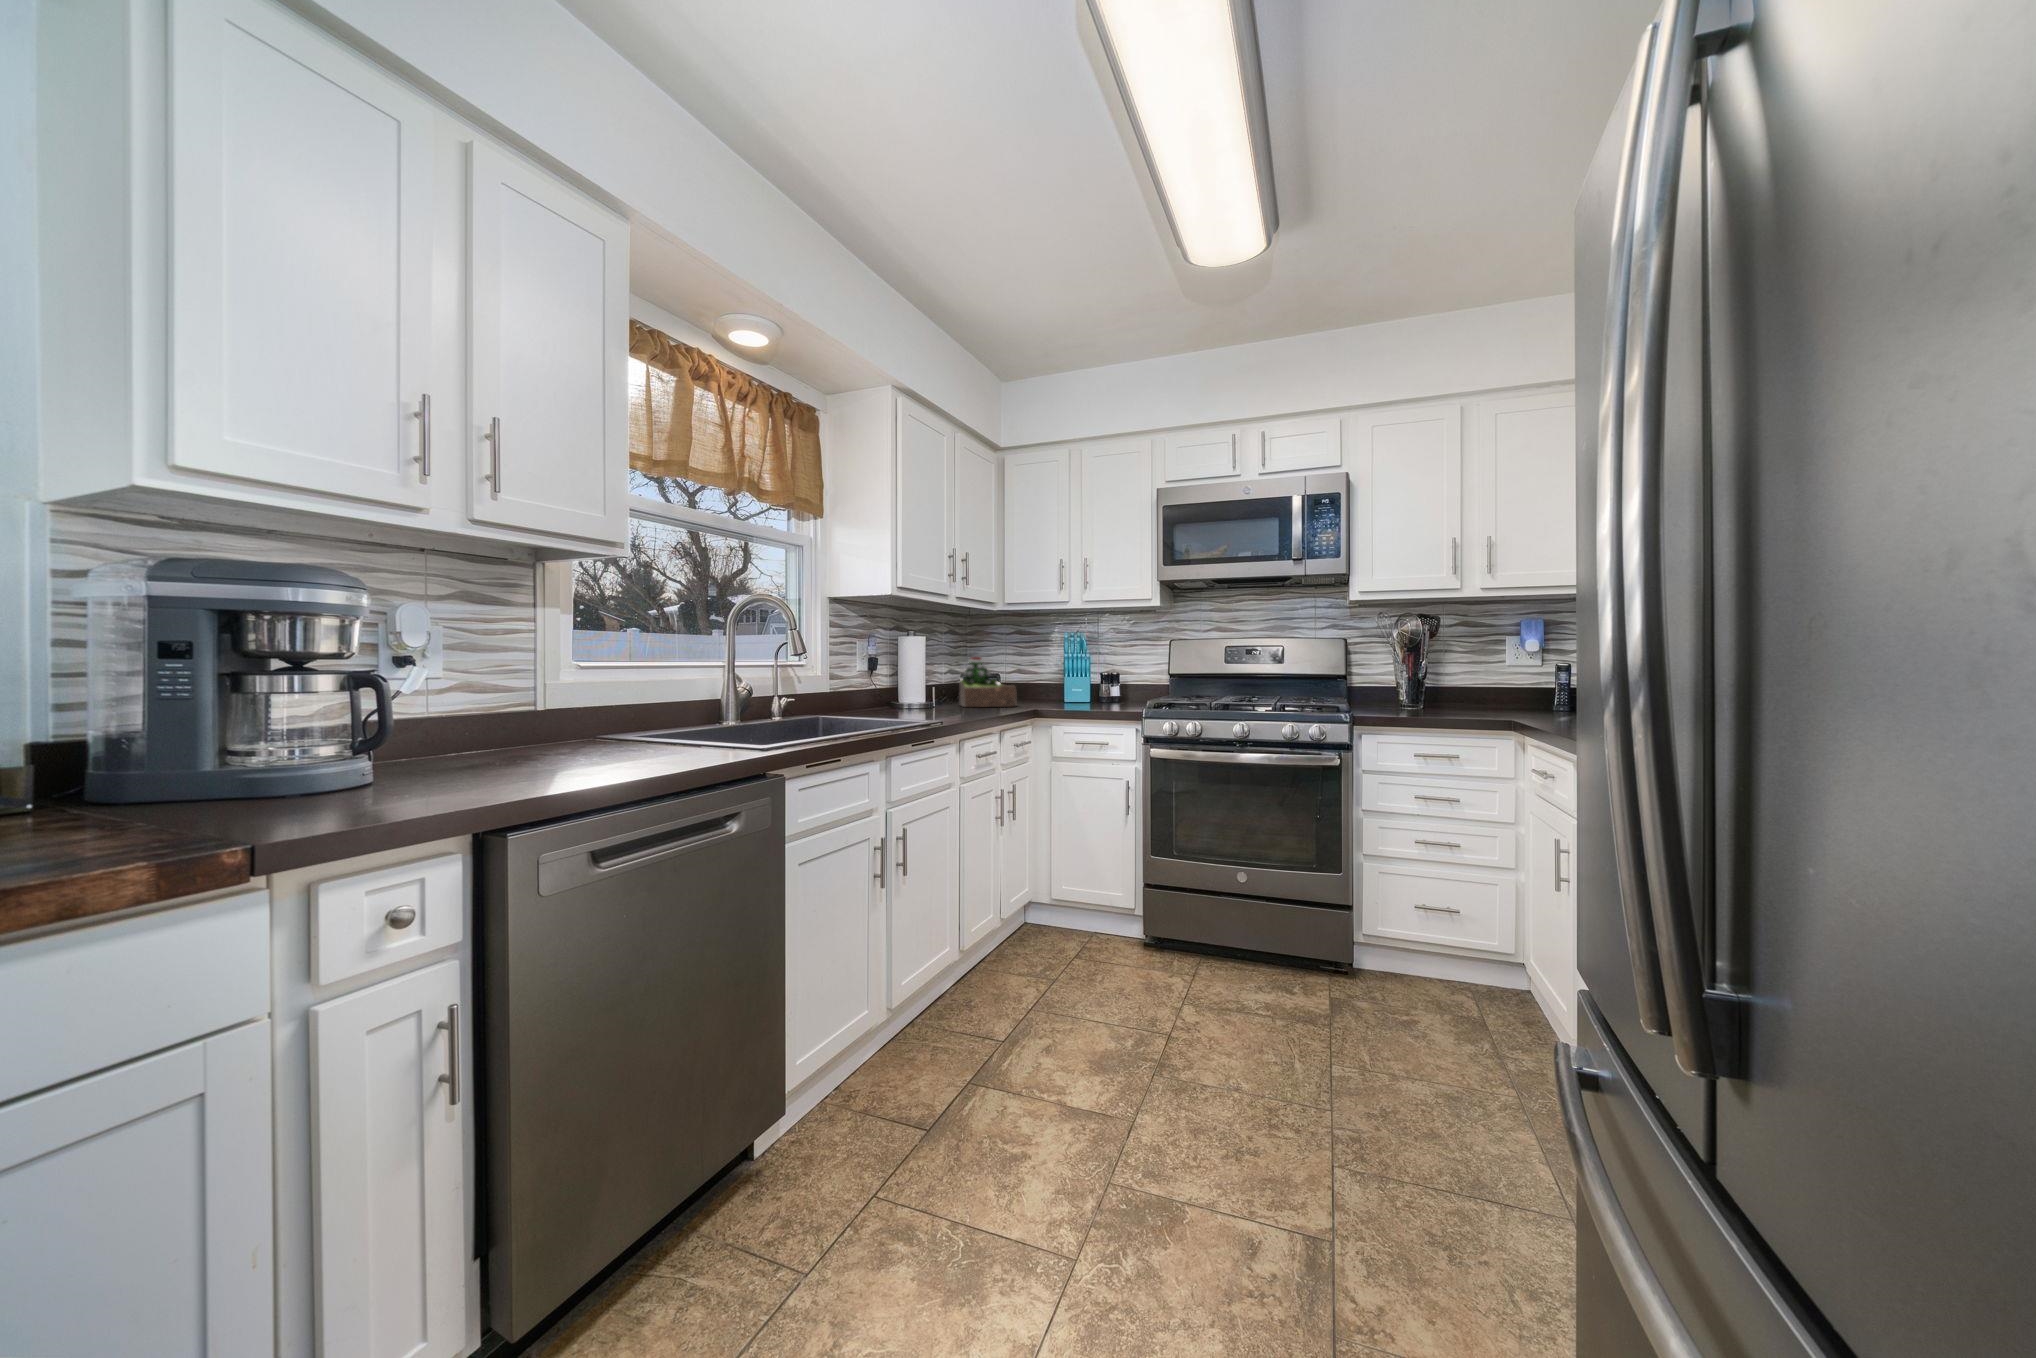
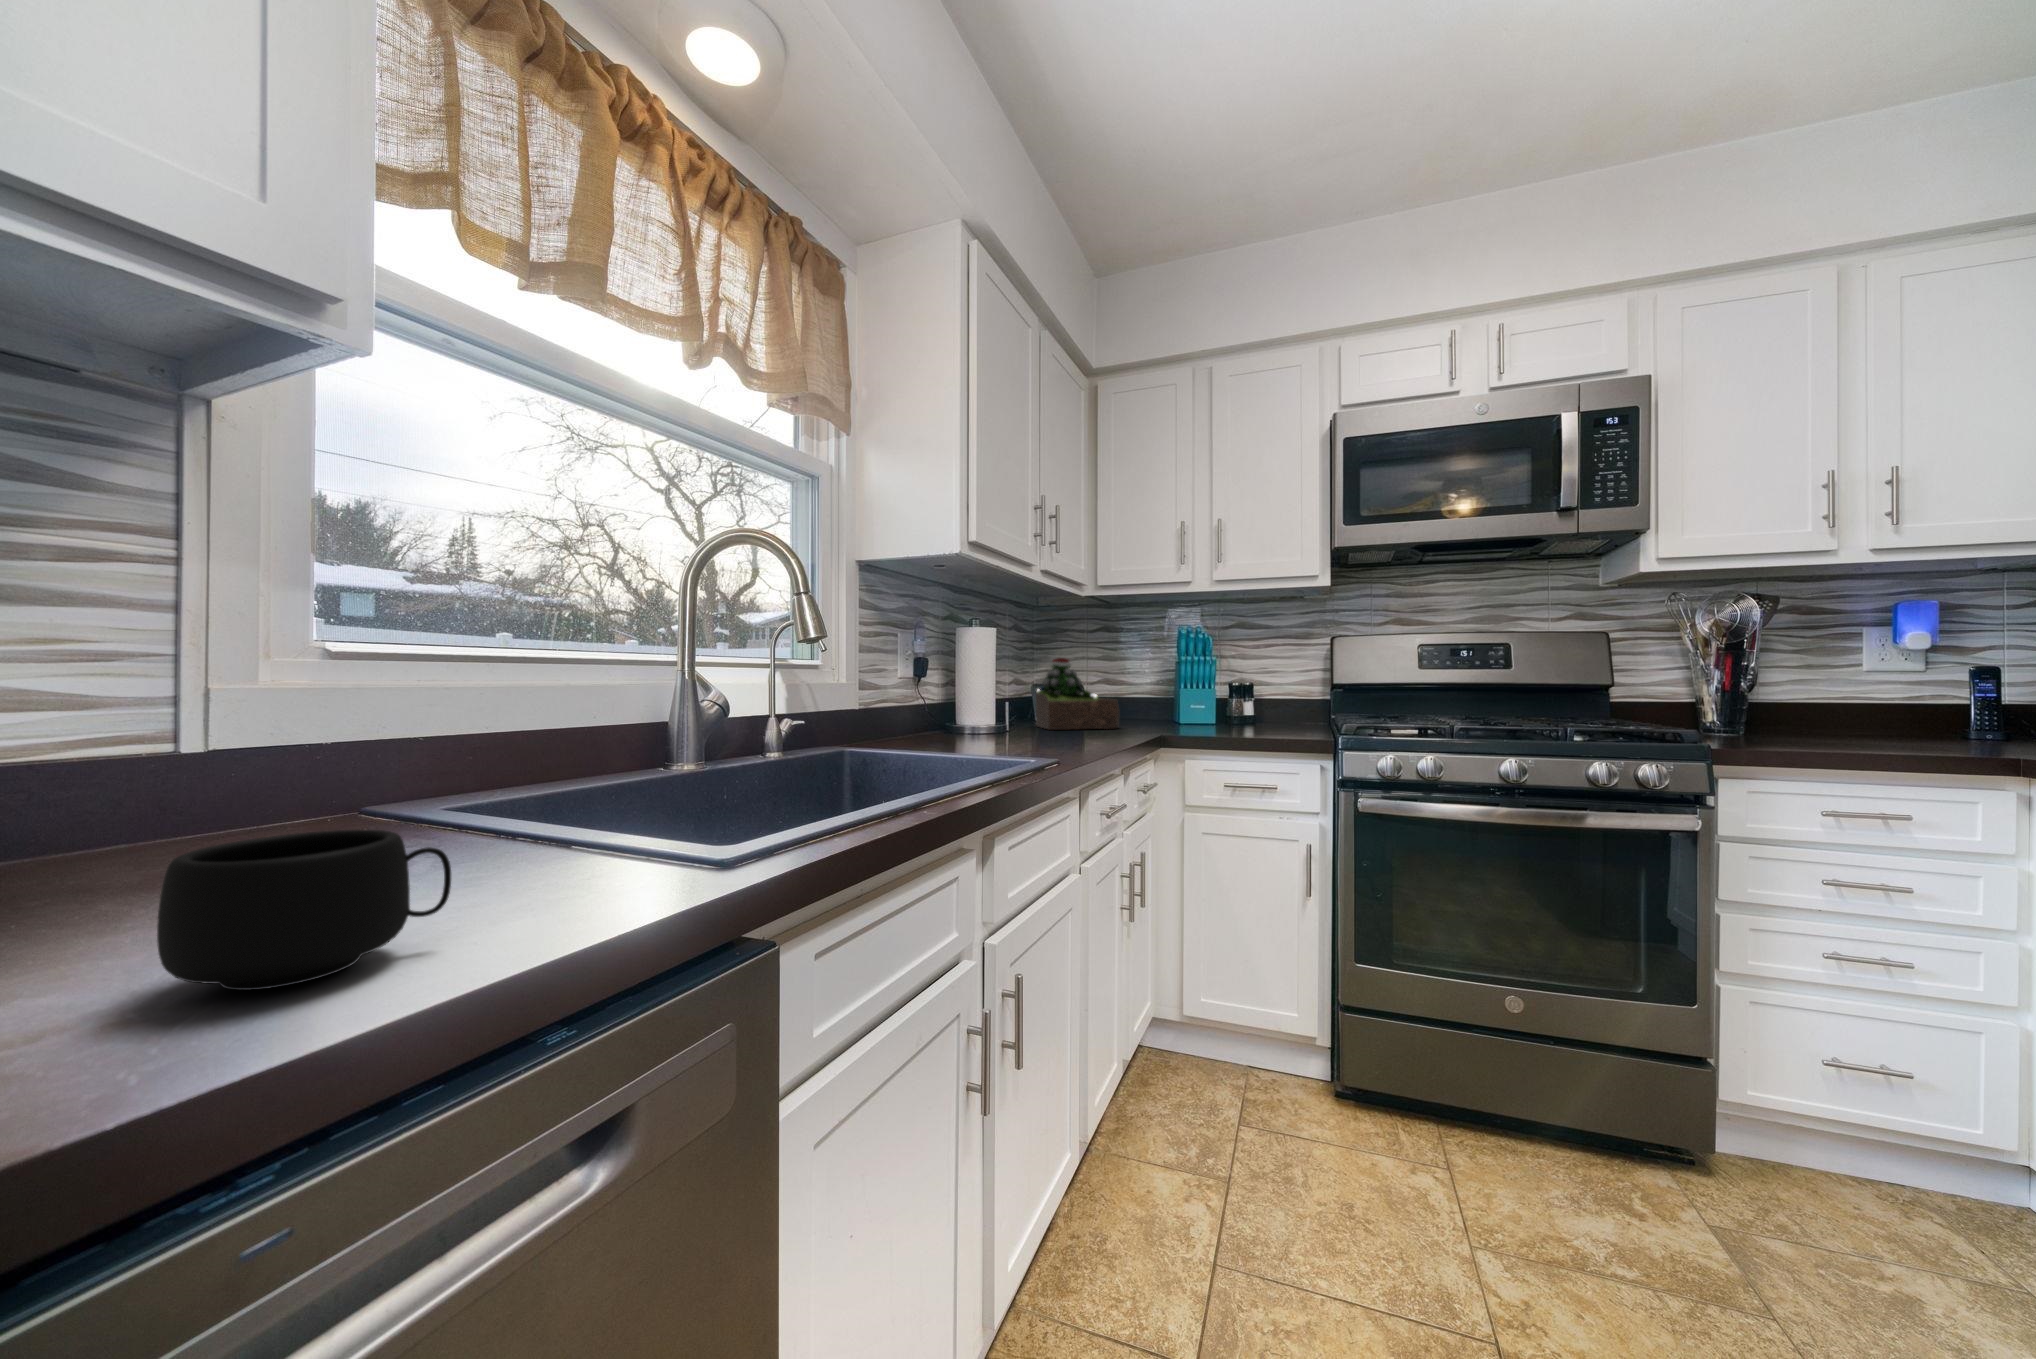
mug: none [628,726,692,764] -> present [157,830,451,990]

